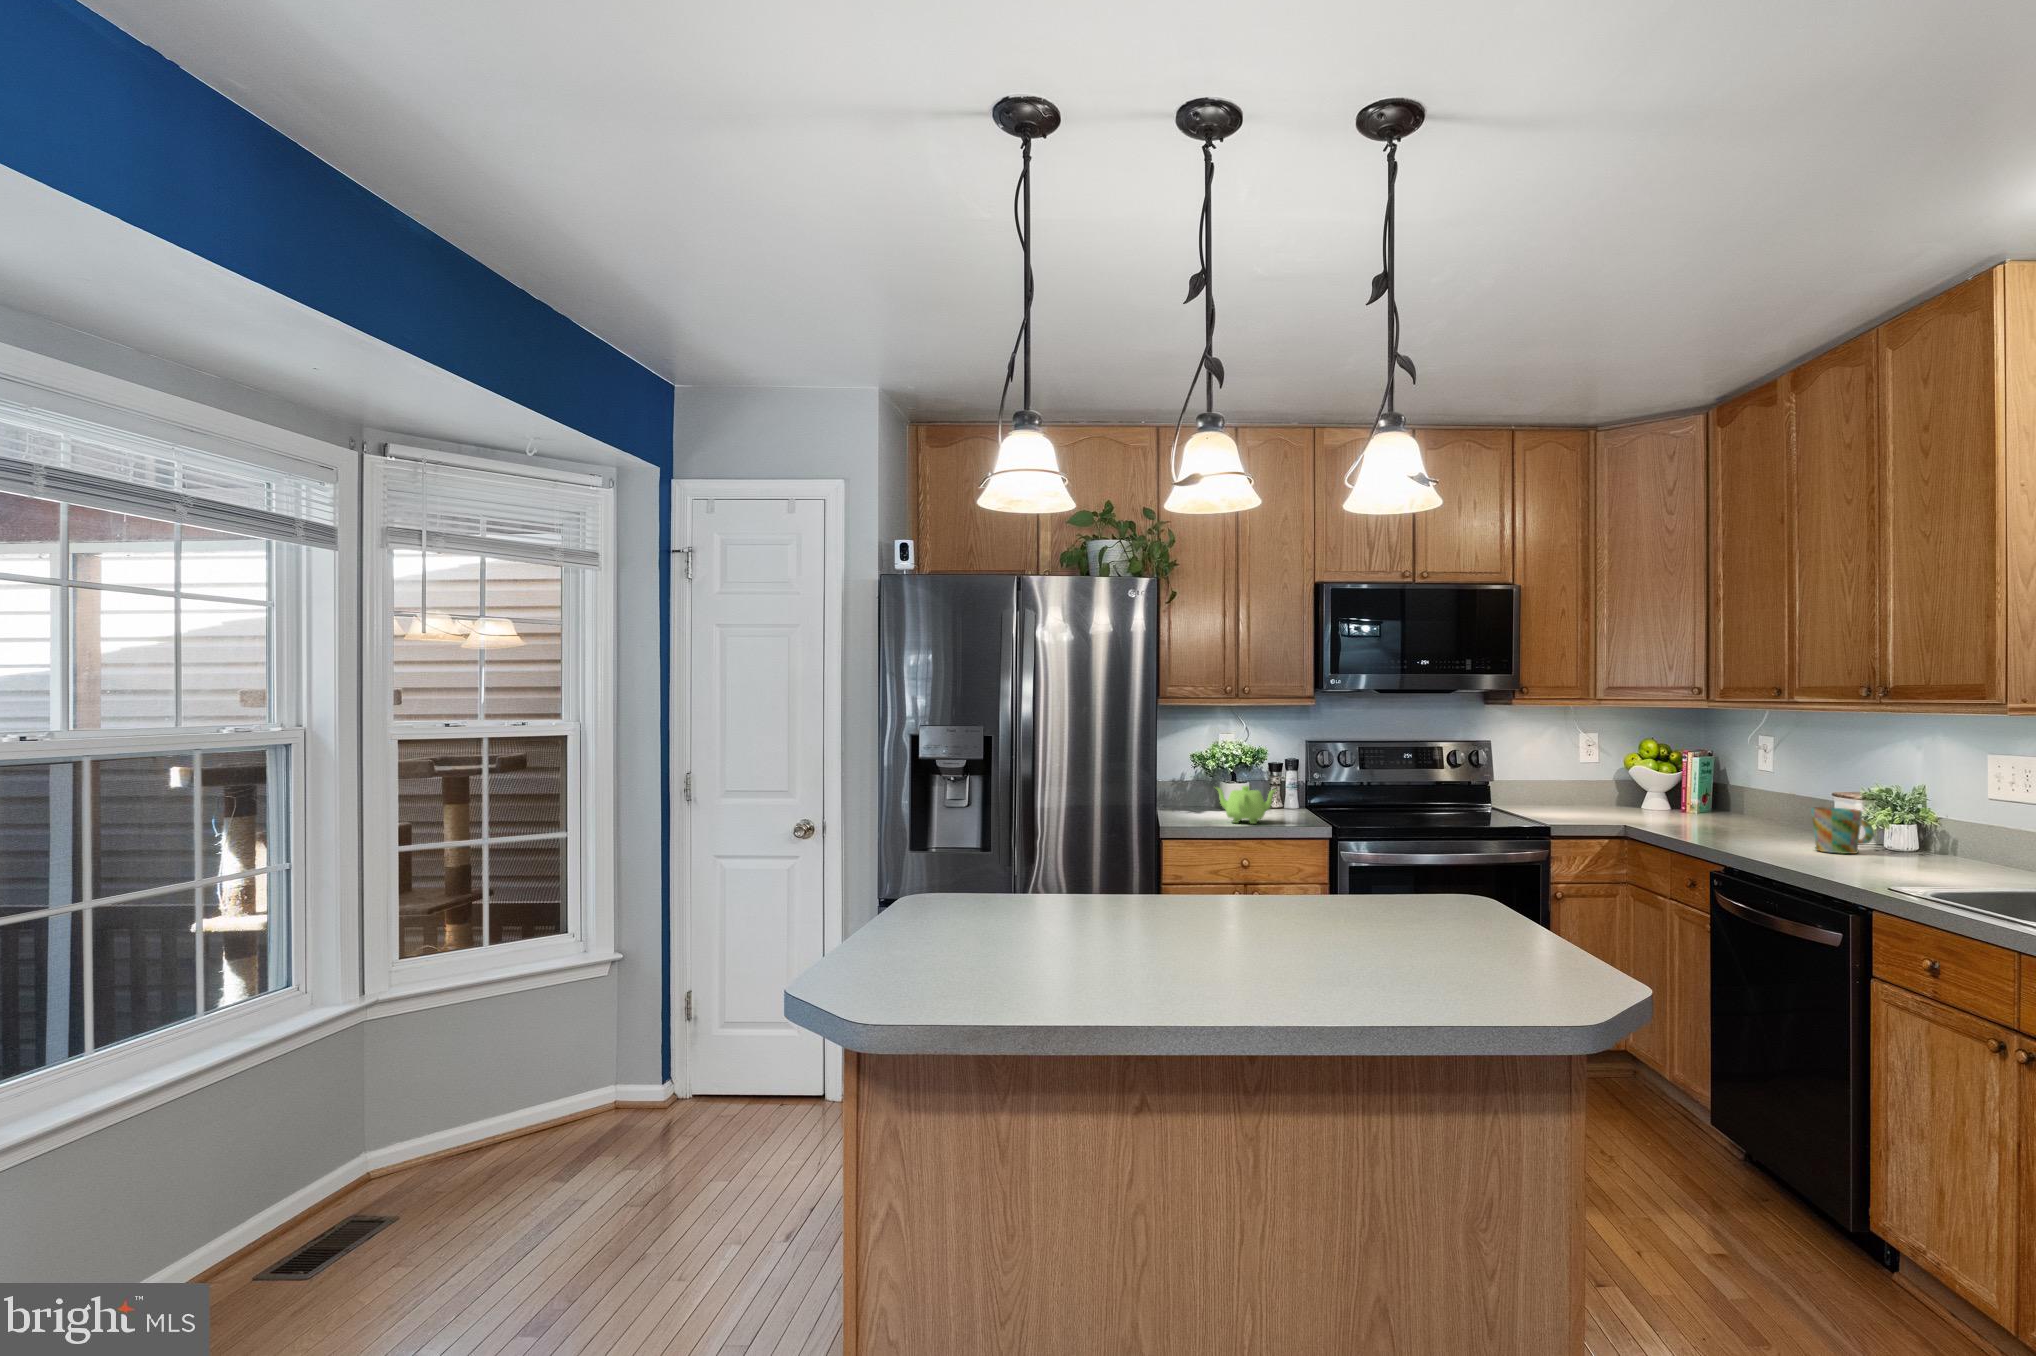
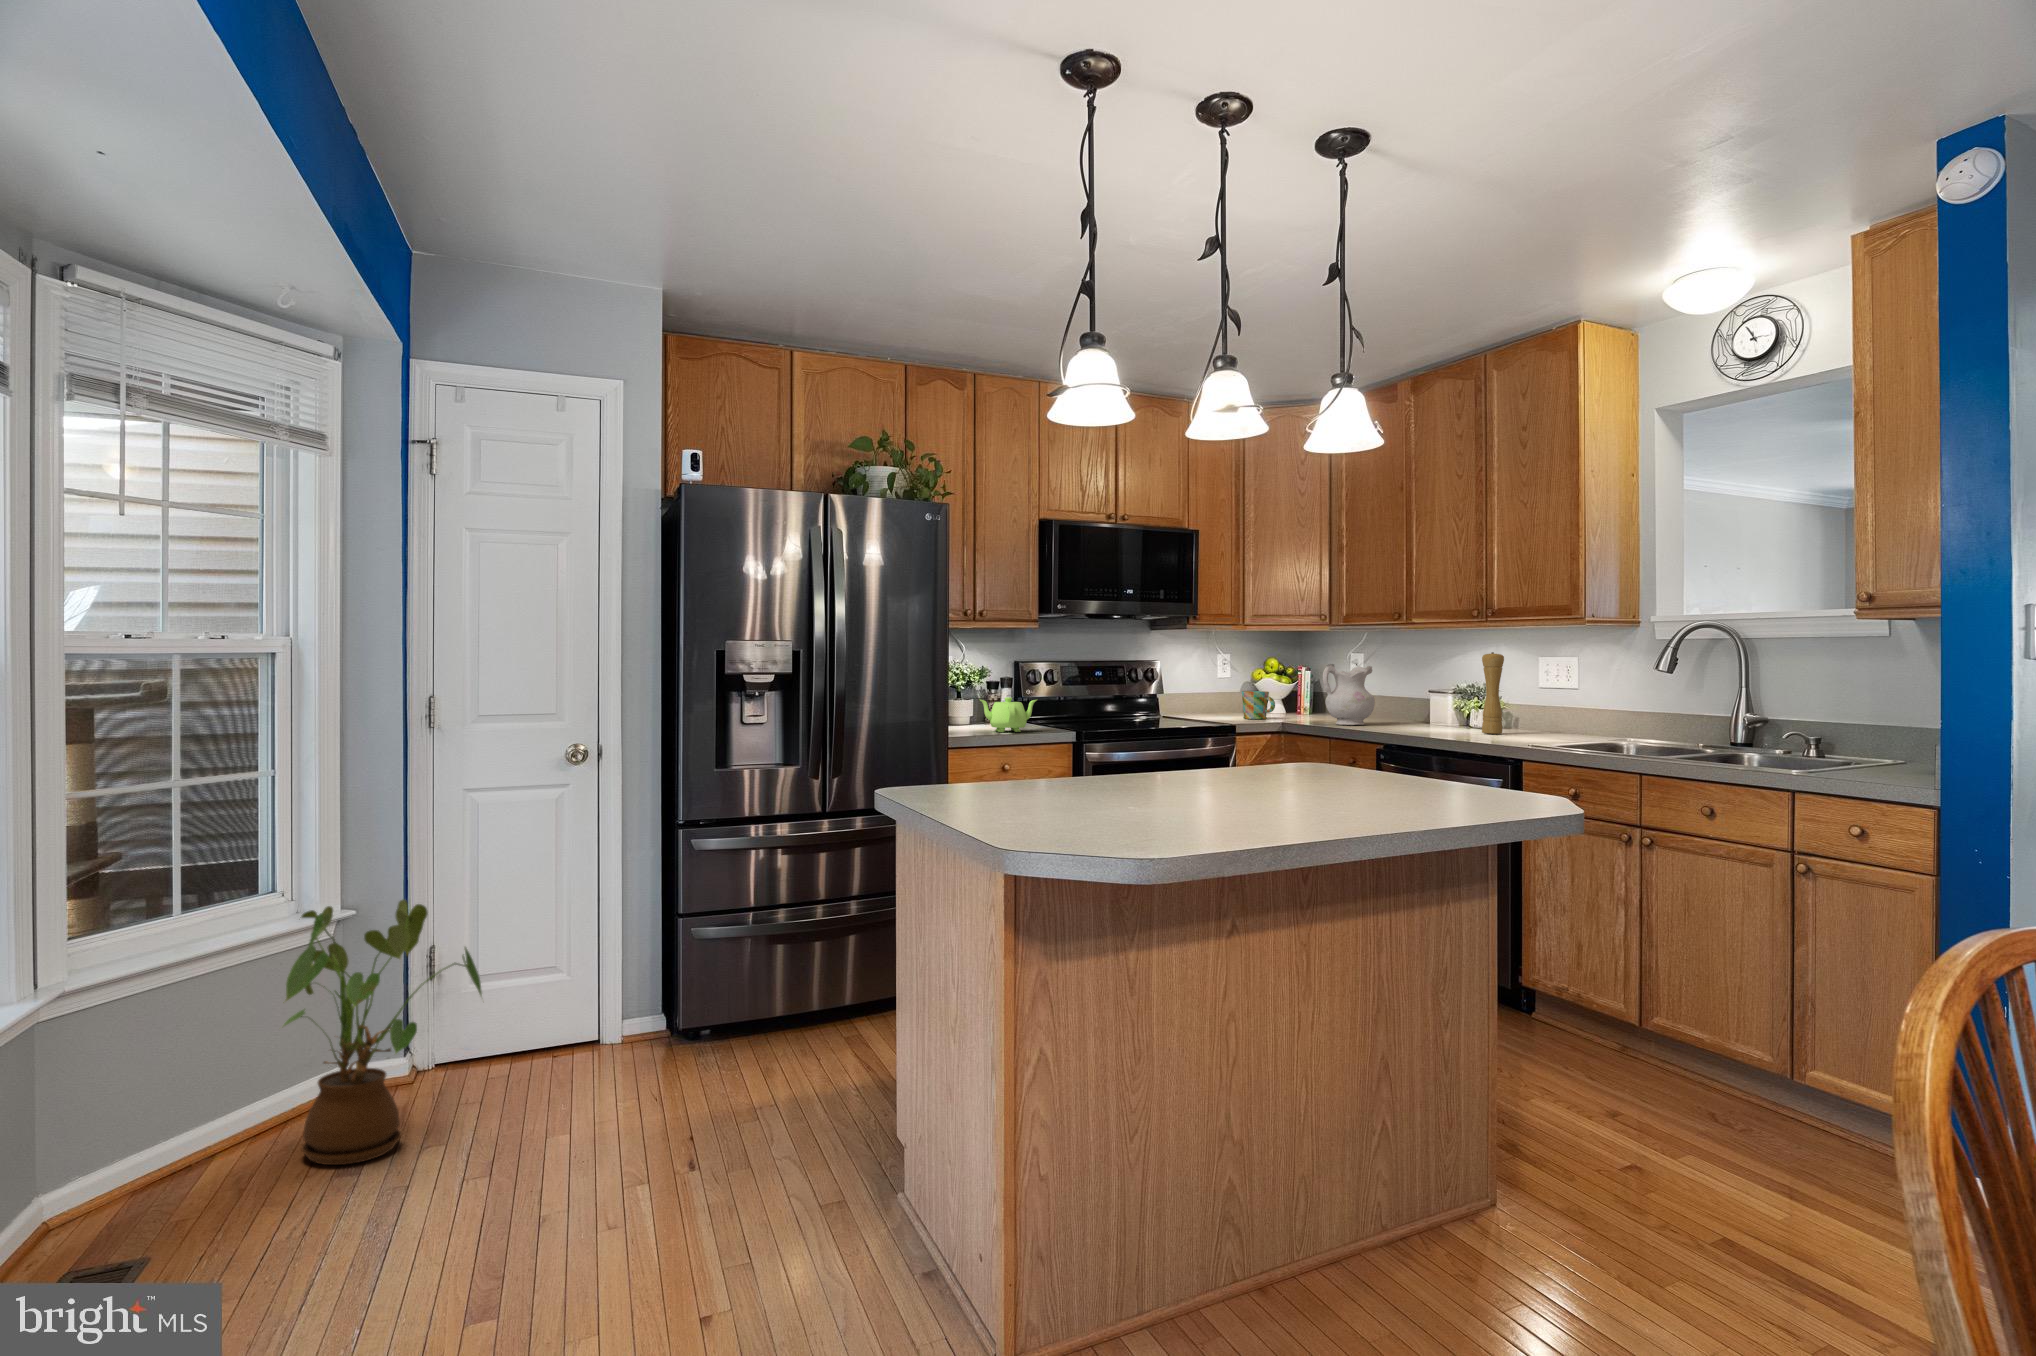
pepper mill: none [1888,749,1925,864] -> present [1482,652,1504,734]
ceramic pitcher: none [1676,753,1755,833] -> present [1323,664,1375,725]
mug: present [1811,807,1874,854] -> present [1242,691,1275,719]
house plant: none [424,961,592,1191] -> present [284,900,482,1165]

